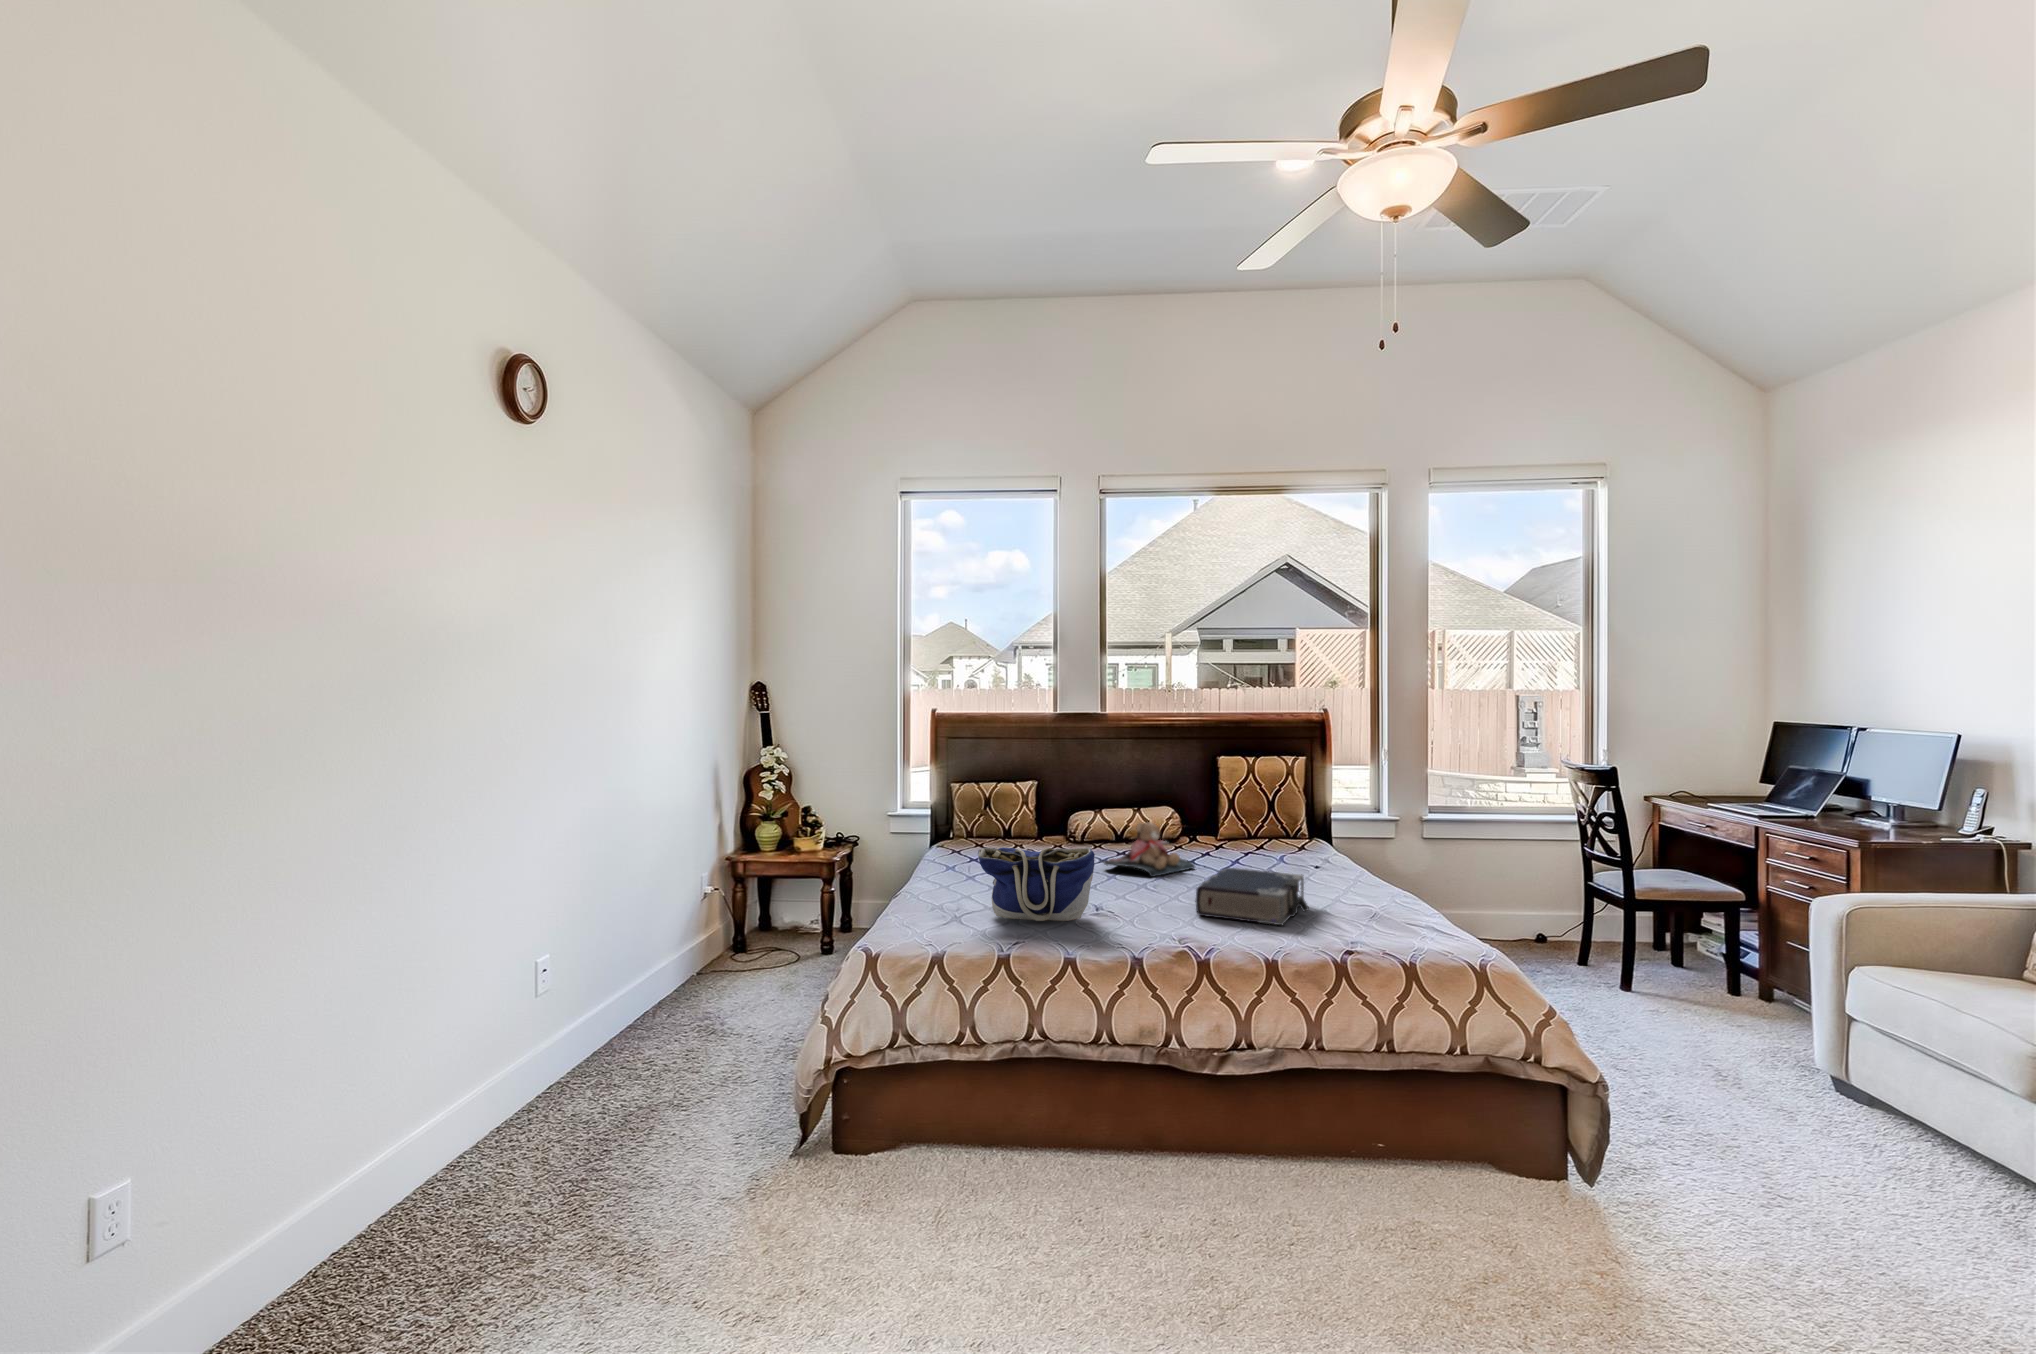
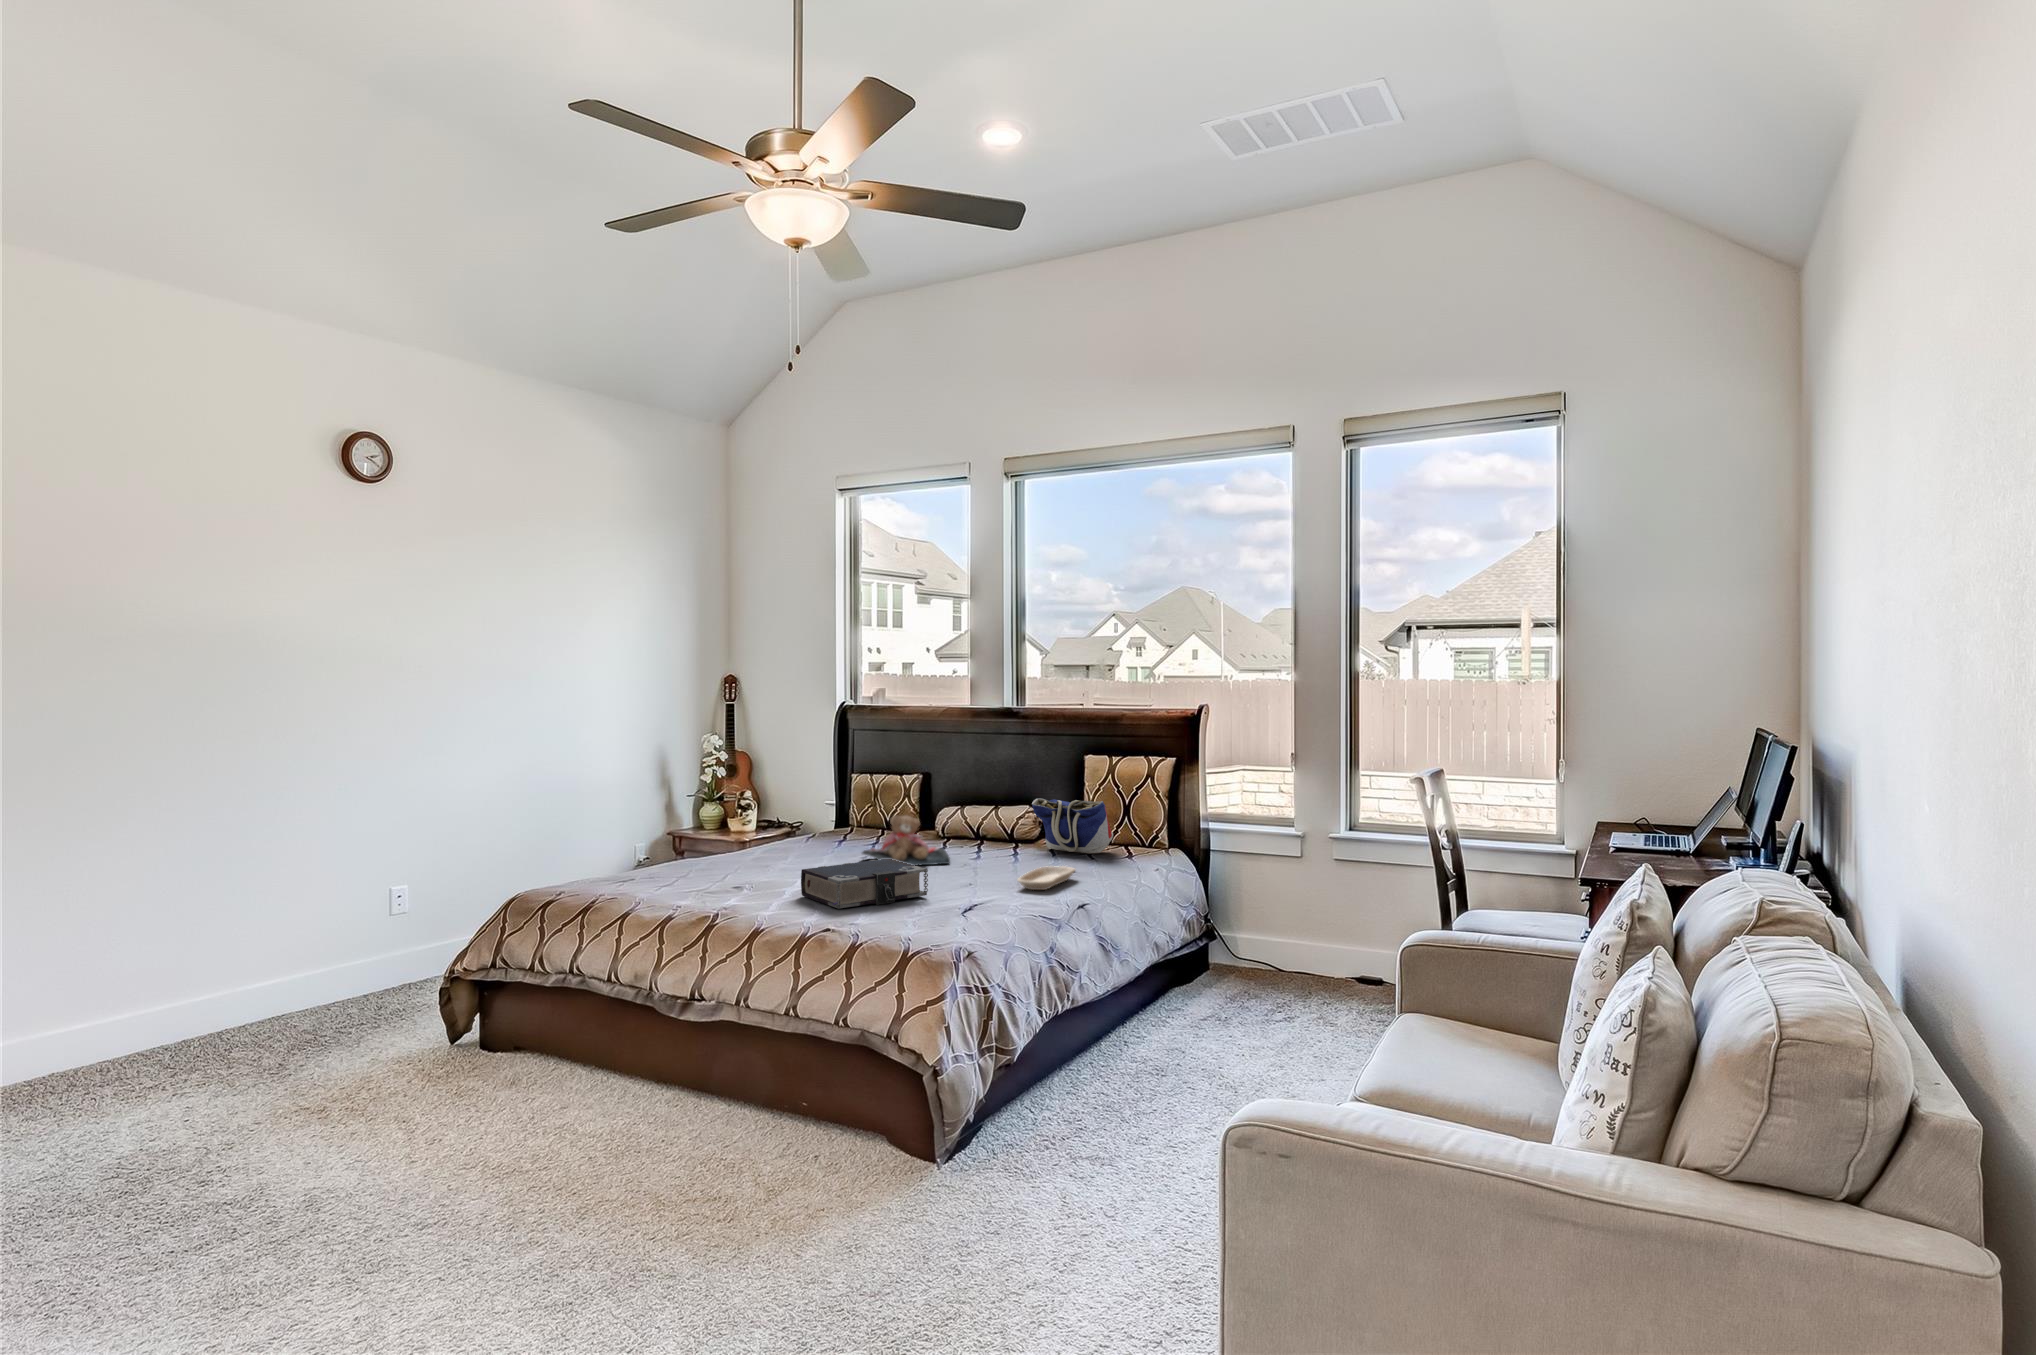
tote bag: present [978,847,1095,921] -> present [1032,798,1113,854]
tray: none [1309,862,1372,887] -> present [1018,866,1075,890]

